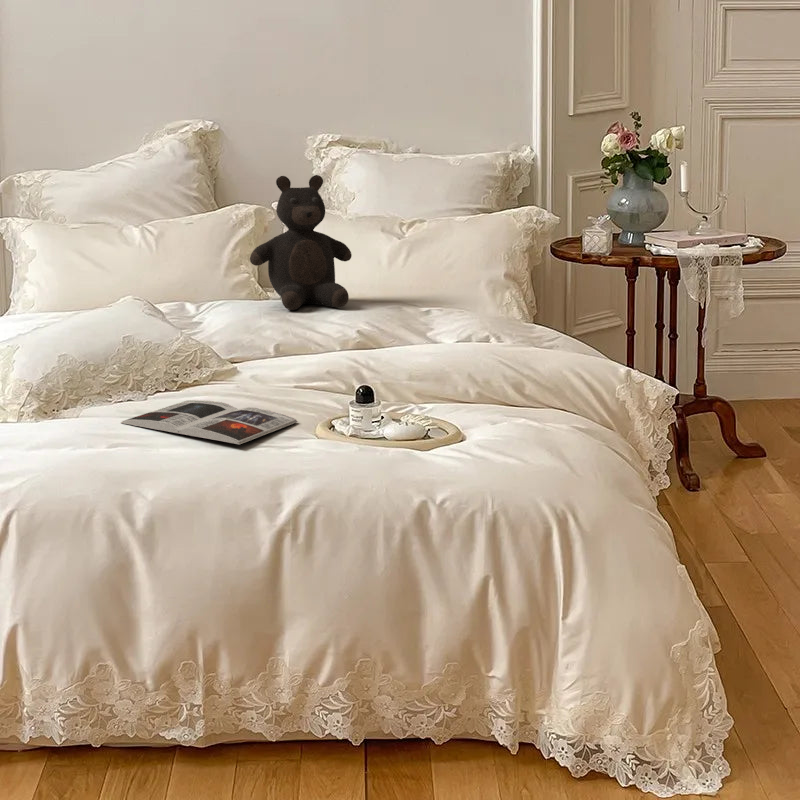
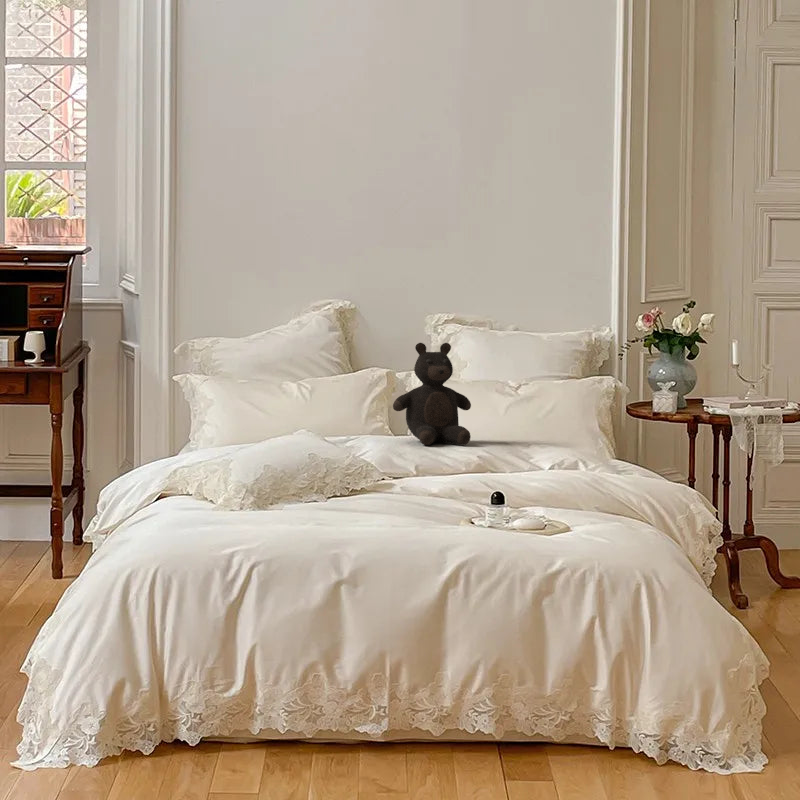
magazine: present [121,400,298,444] -> none [317,501,448,525]

